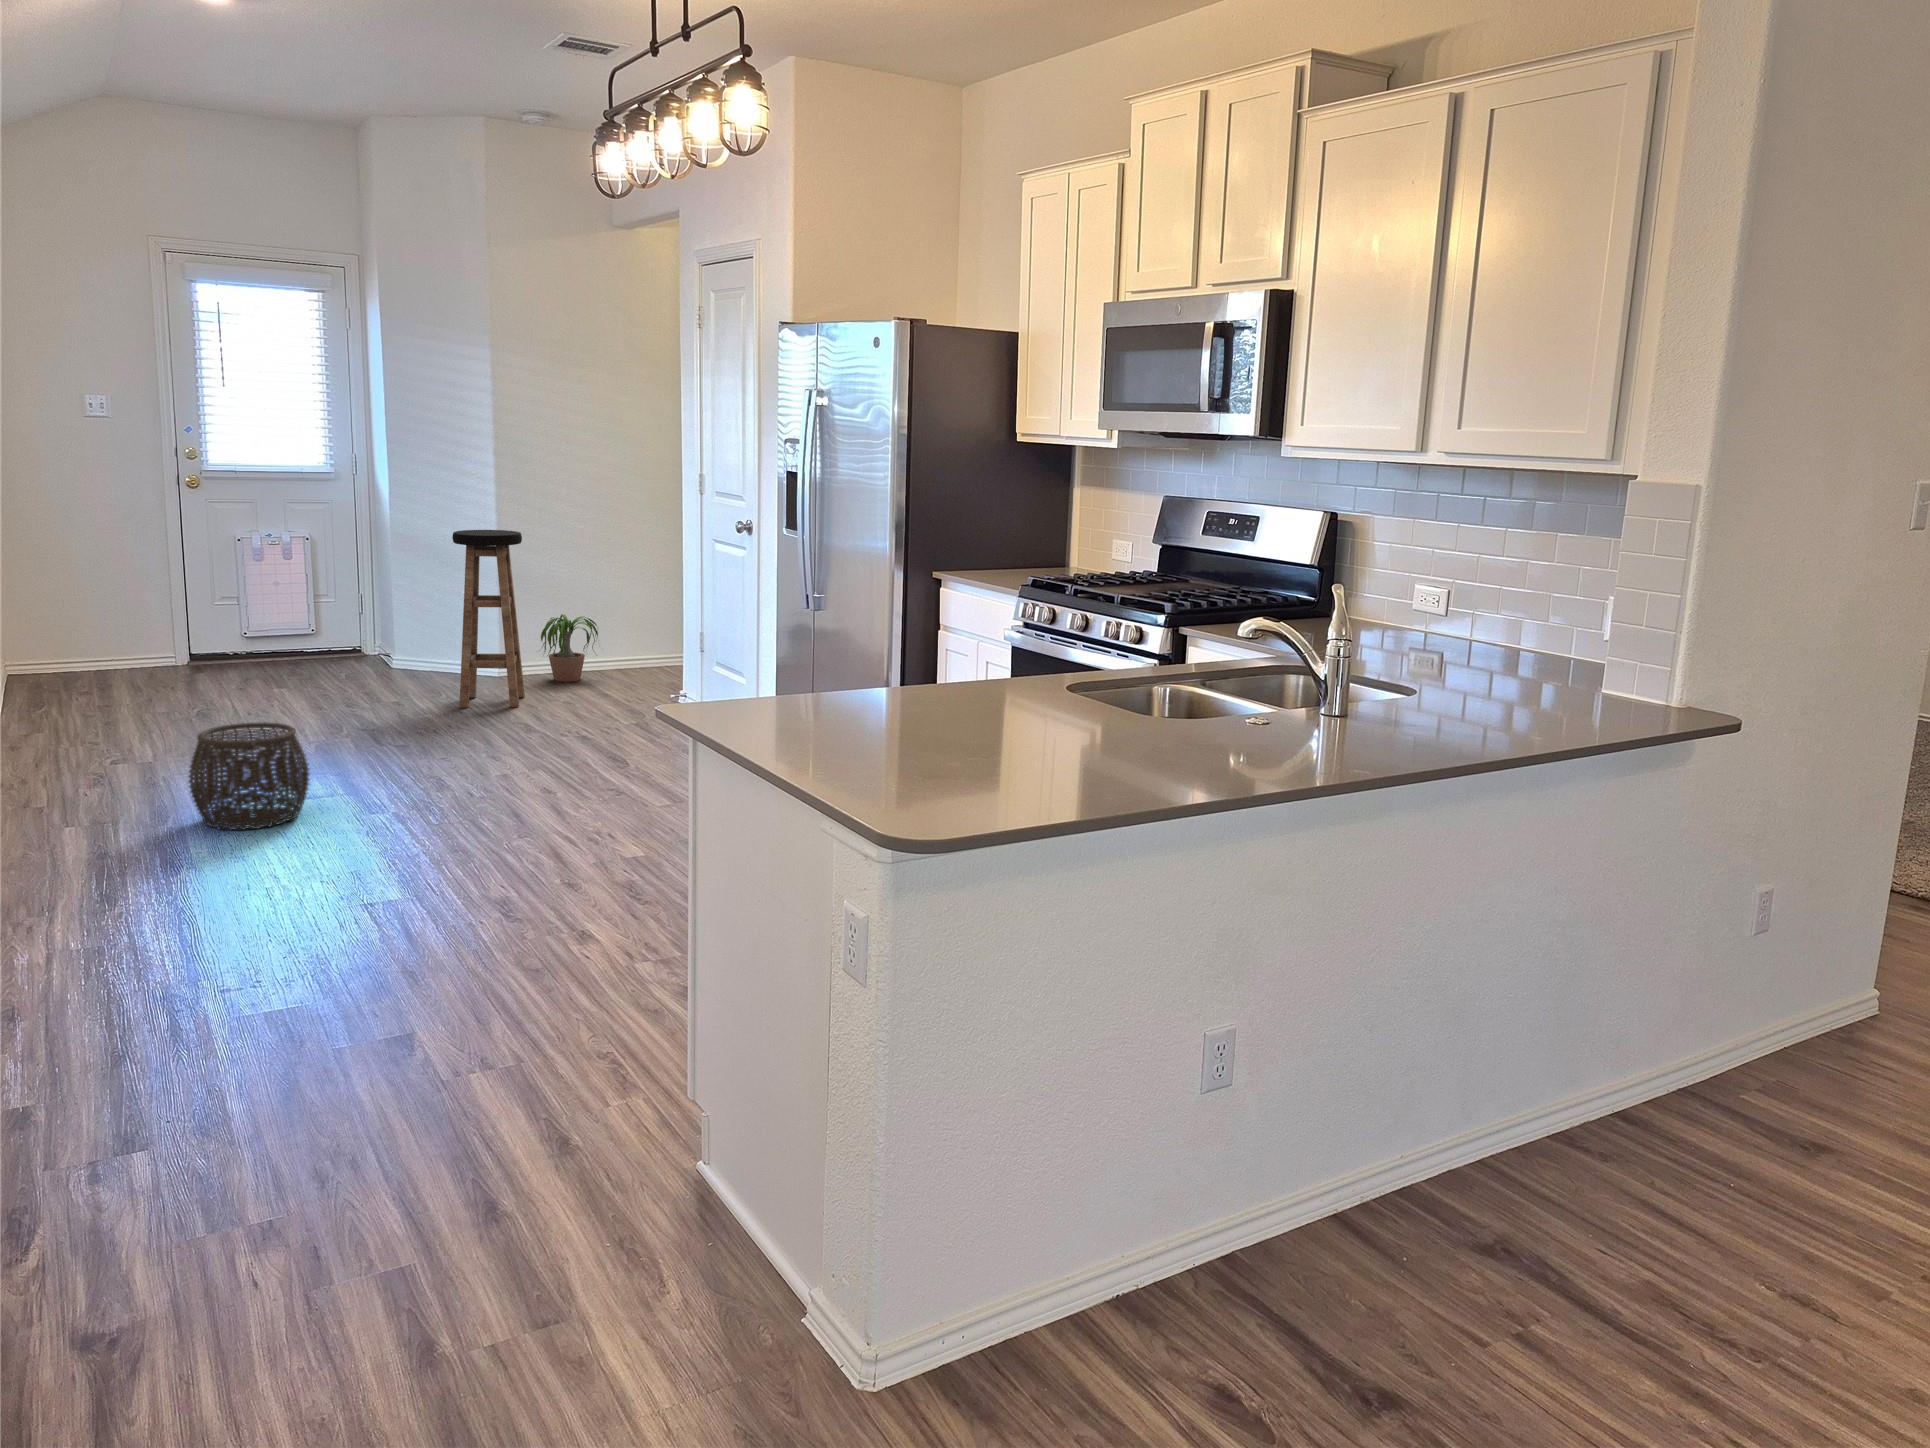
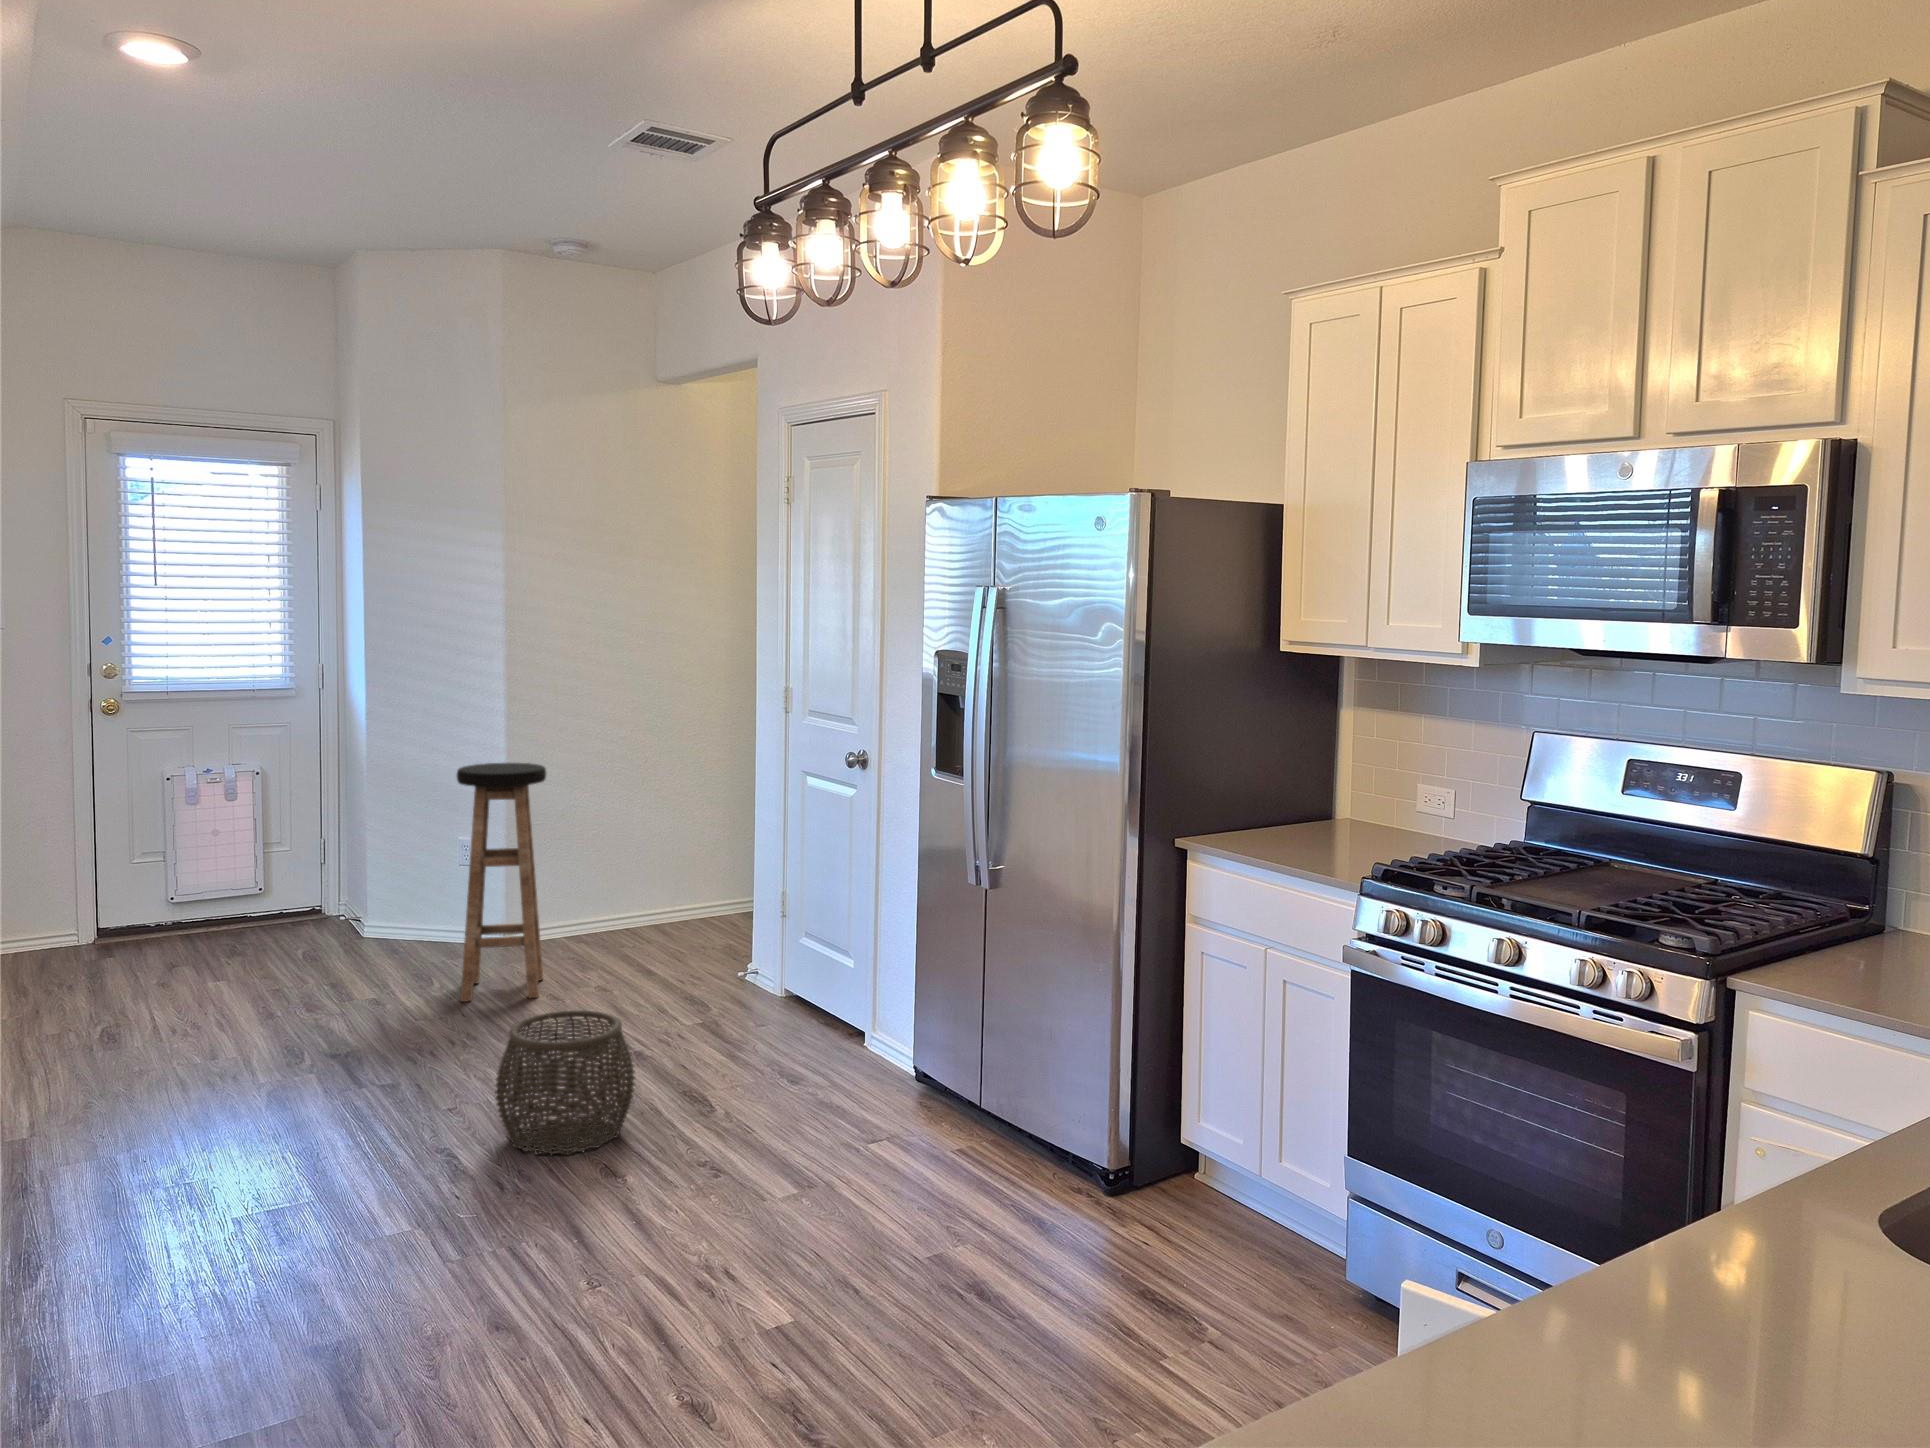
potted plant: present [539,614,598,682] -> none [550,863,646,951]
woven basket: present [189,722,309,830] -> present [495,1010,635,1155]

